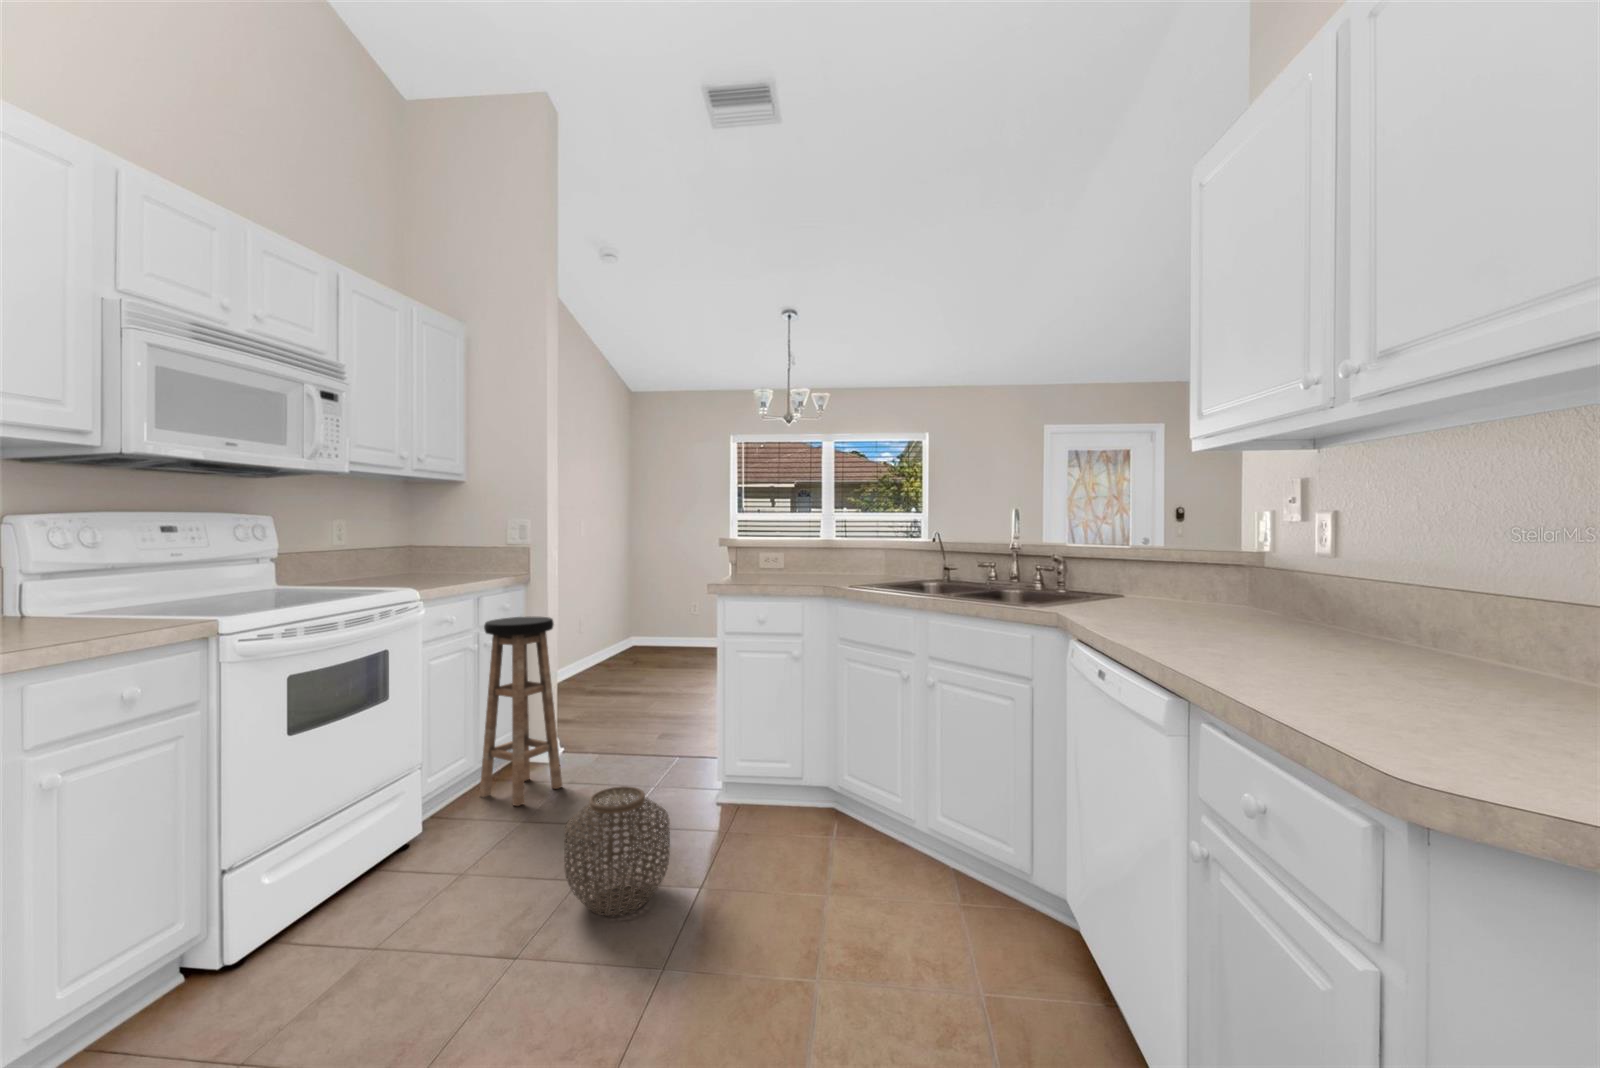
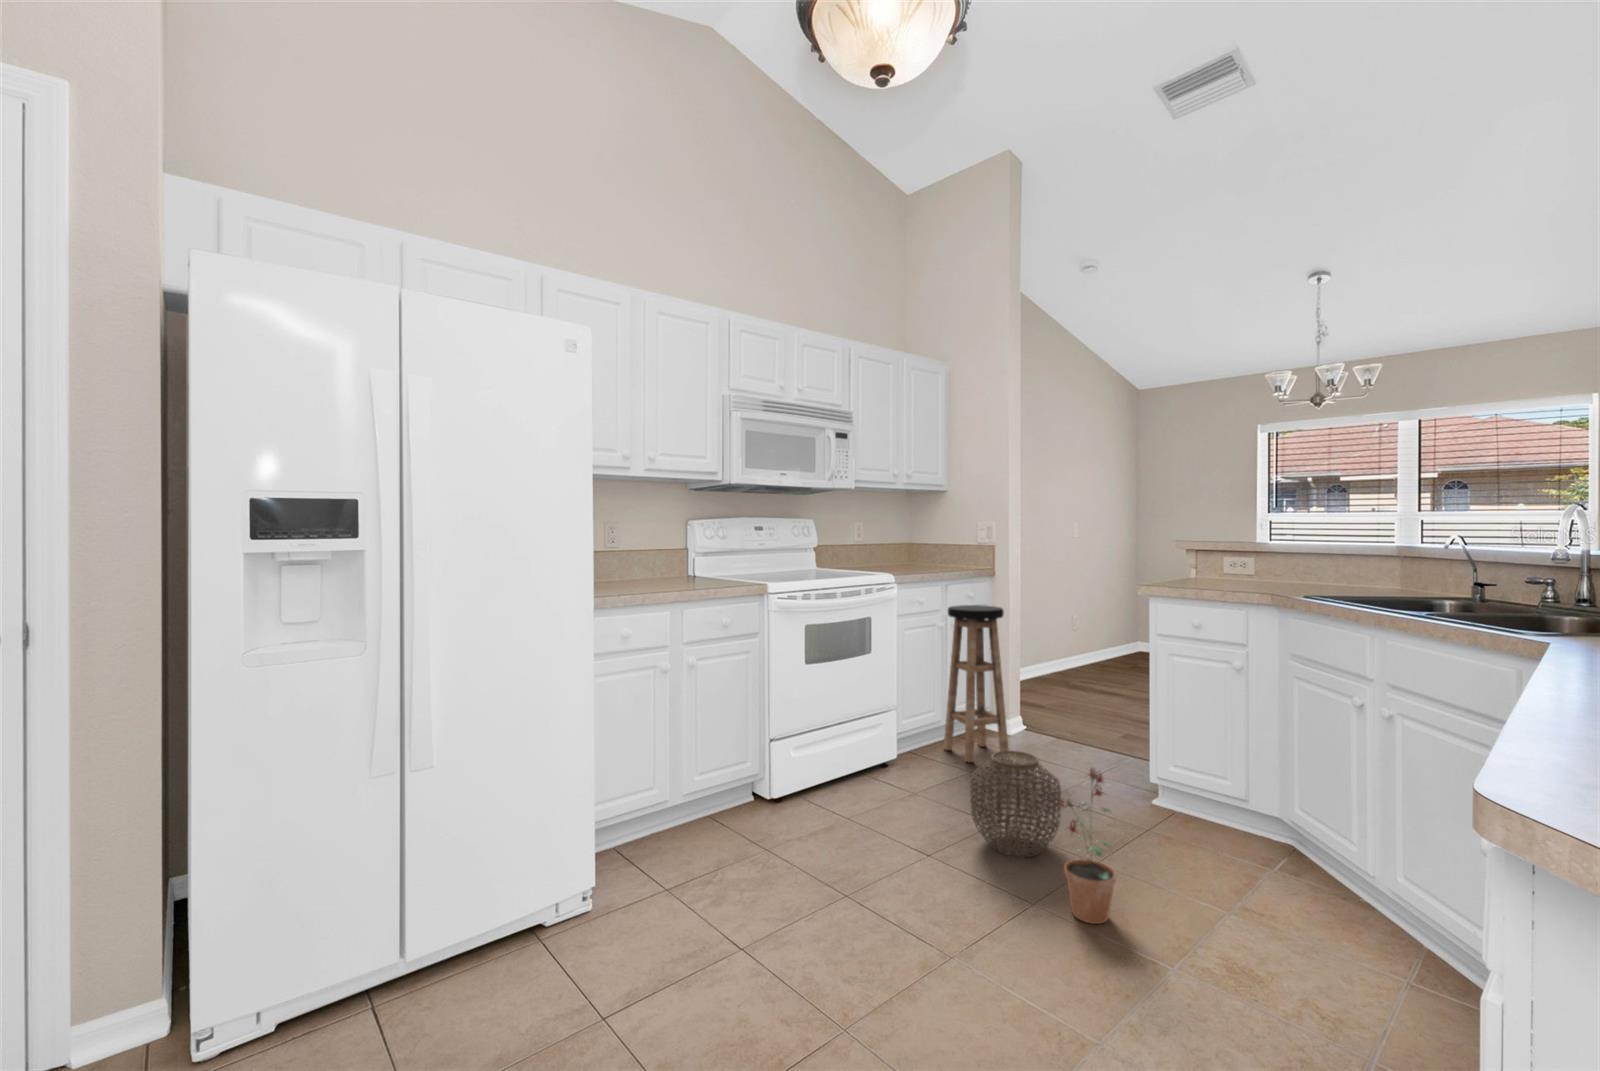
potted plant: none [689,790,759,969] -> present [1059,768,1116,924]

